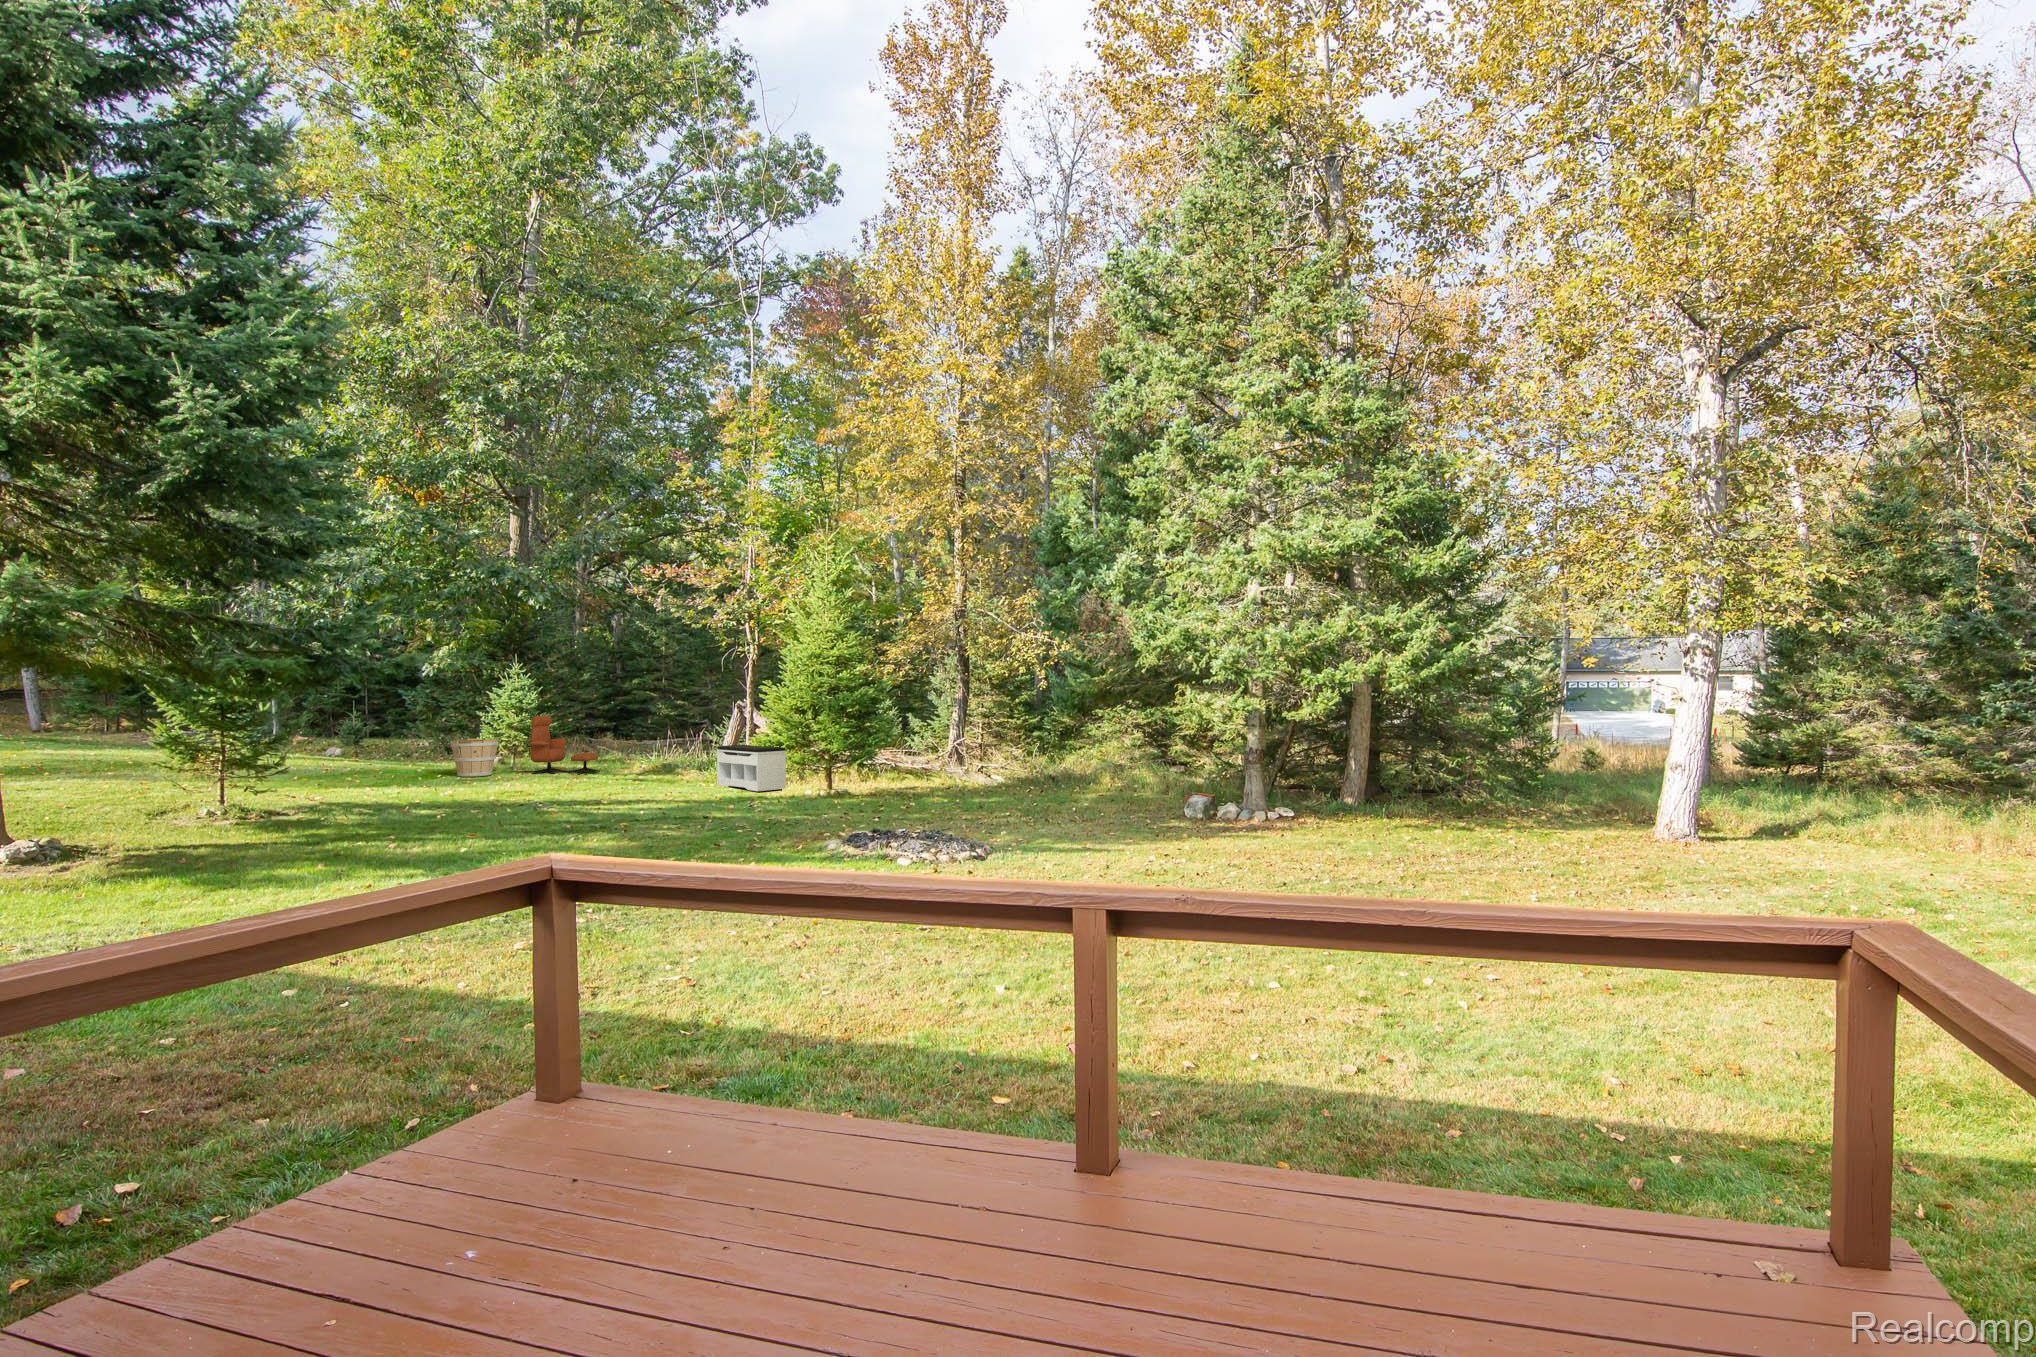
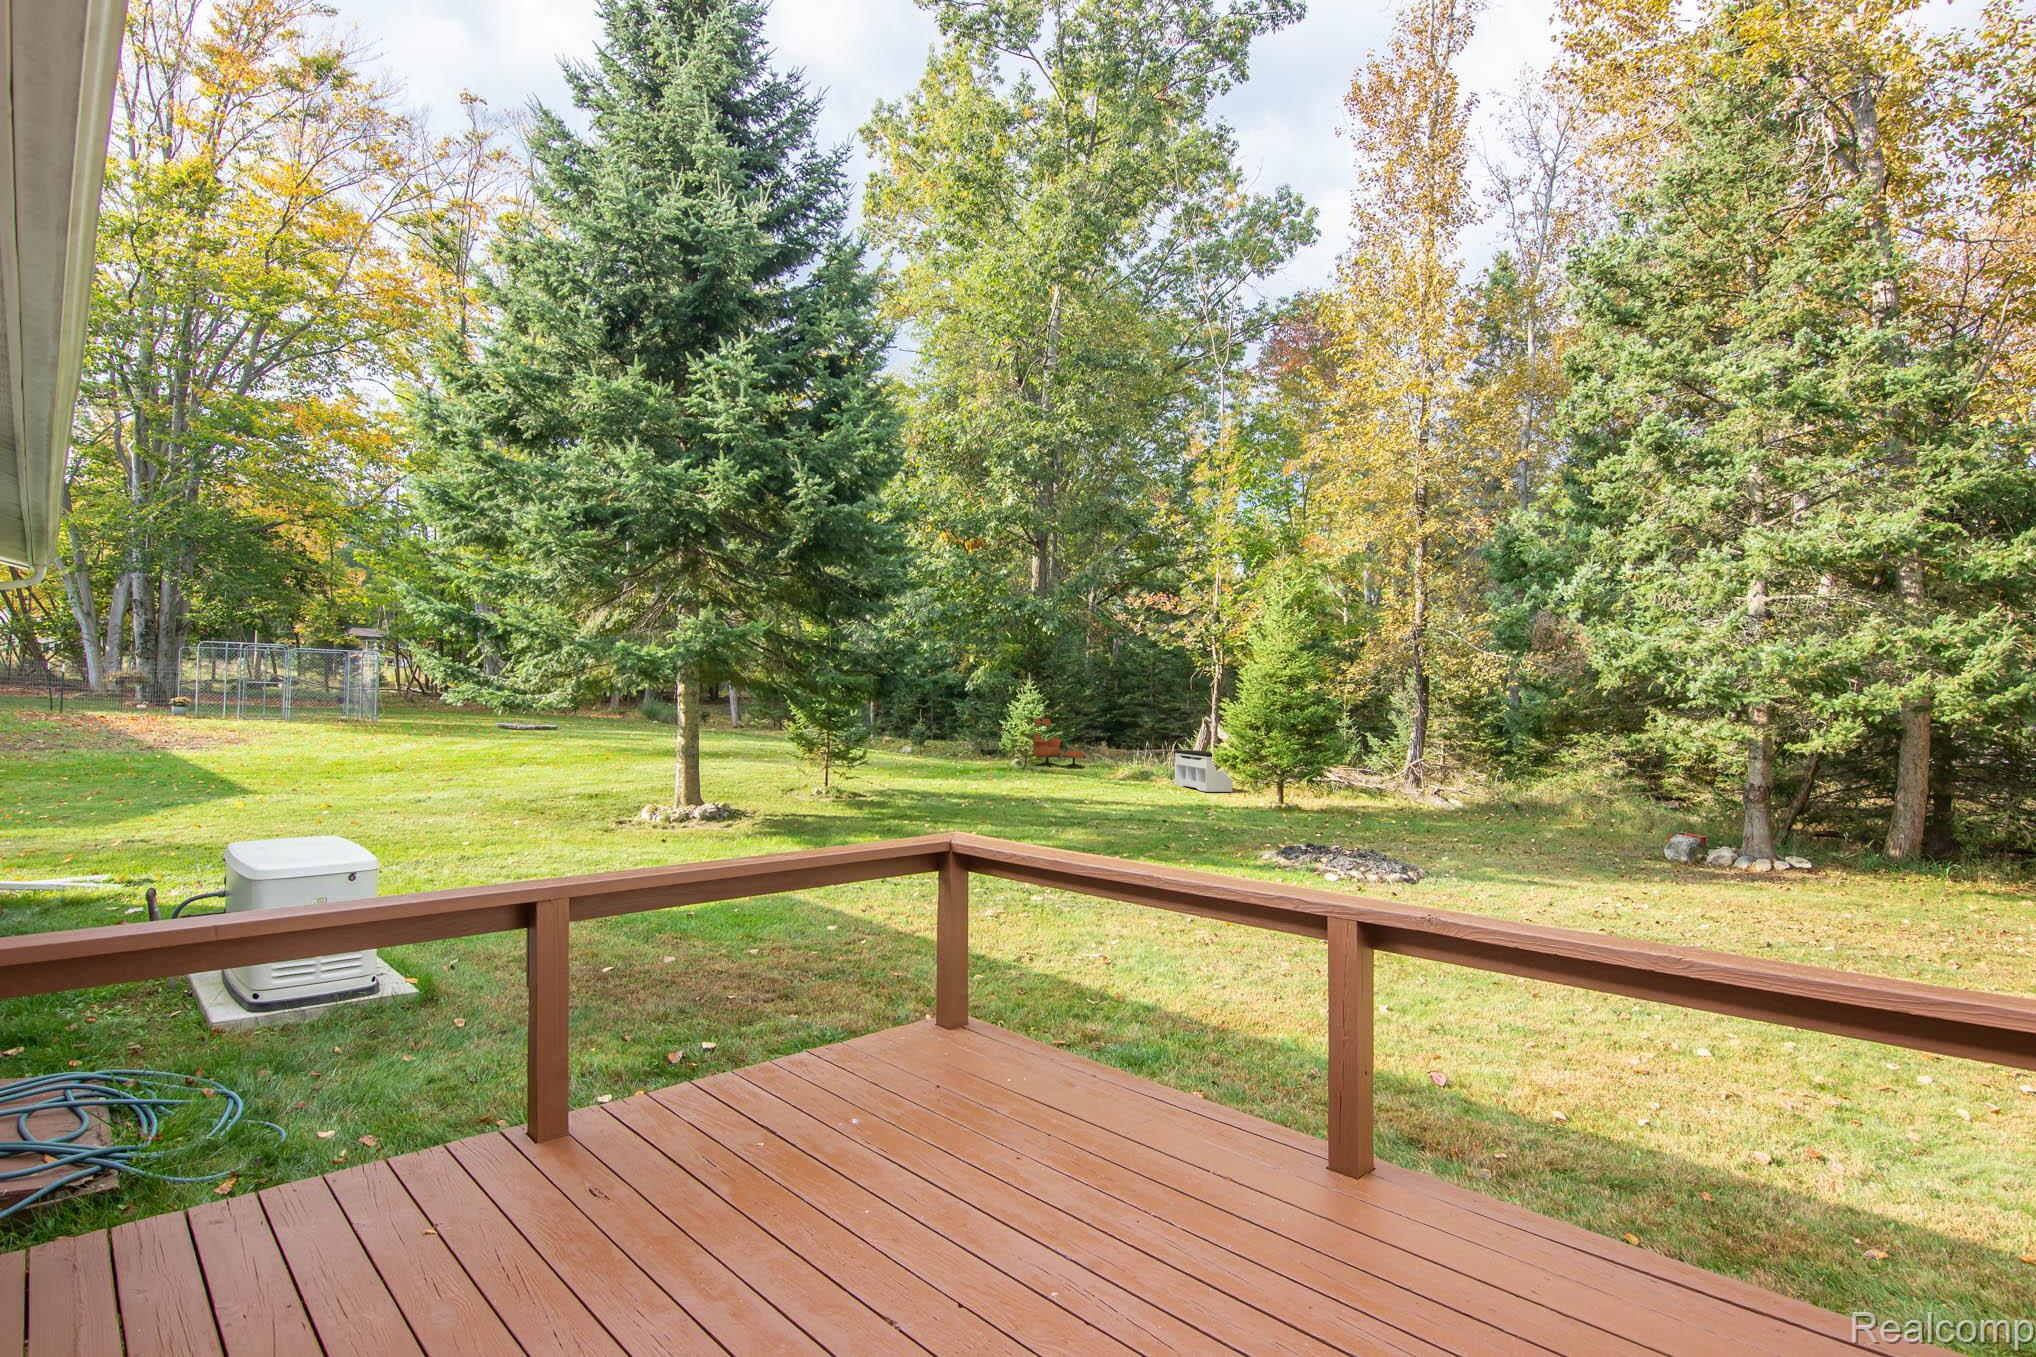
wooden bucket: present [451,739,499,777] -> none [978,735,1011,765]

